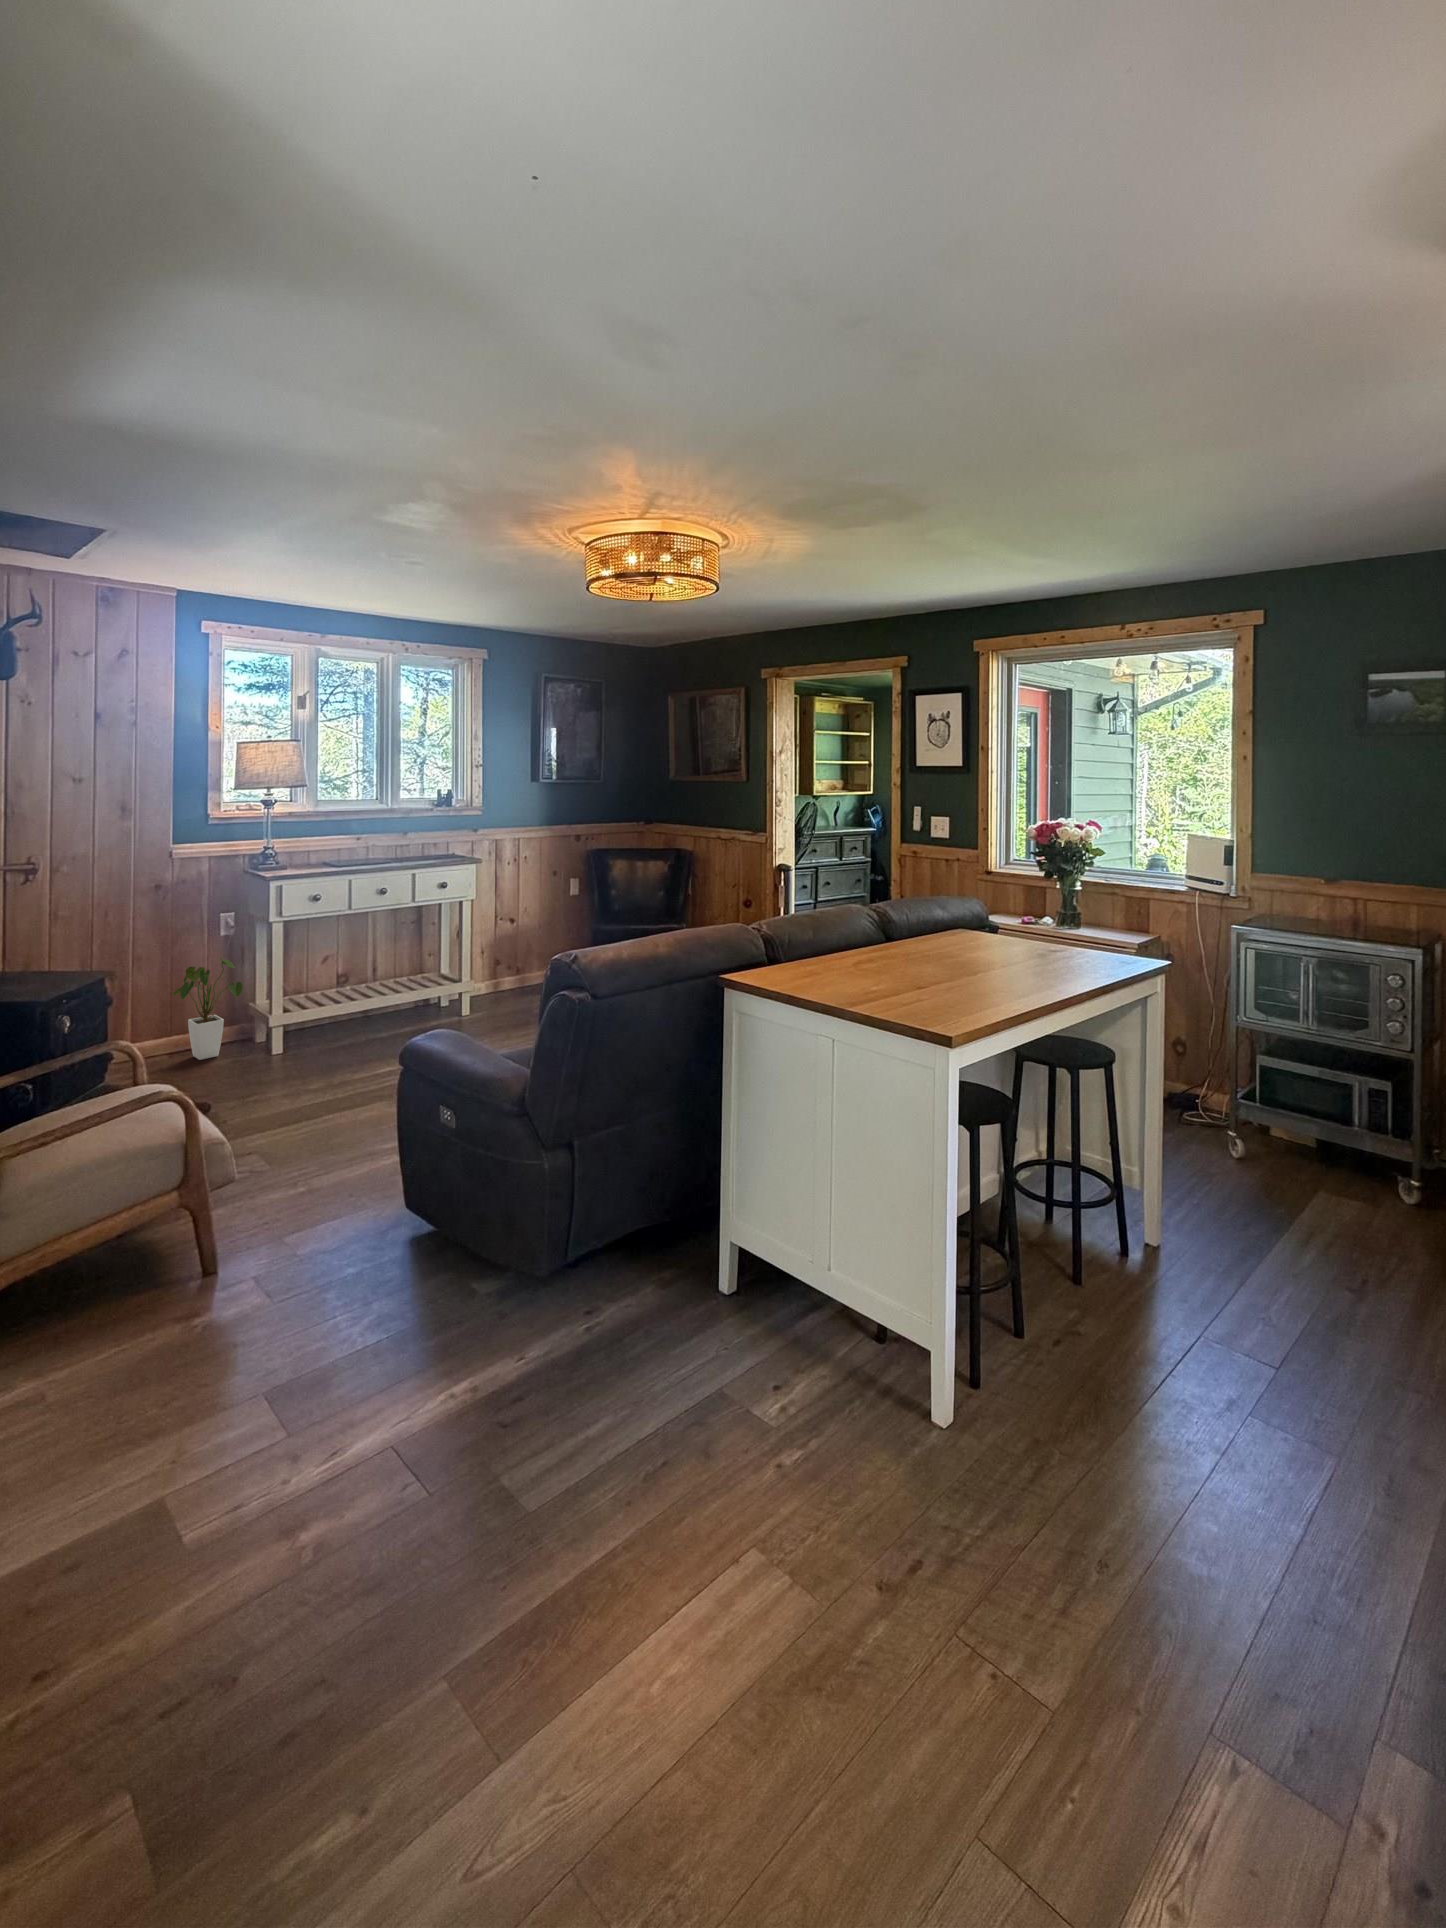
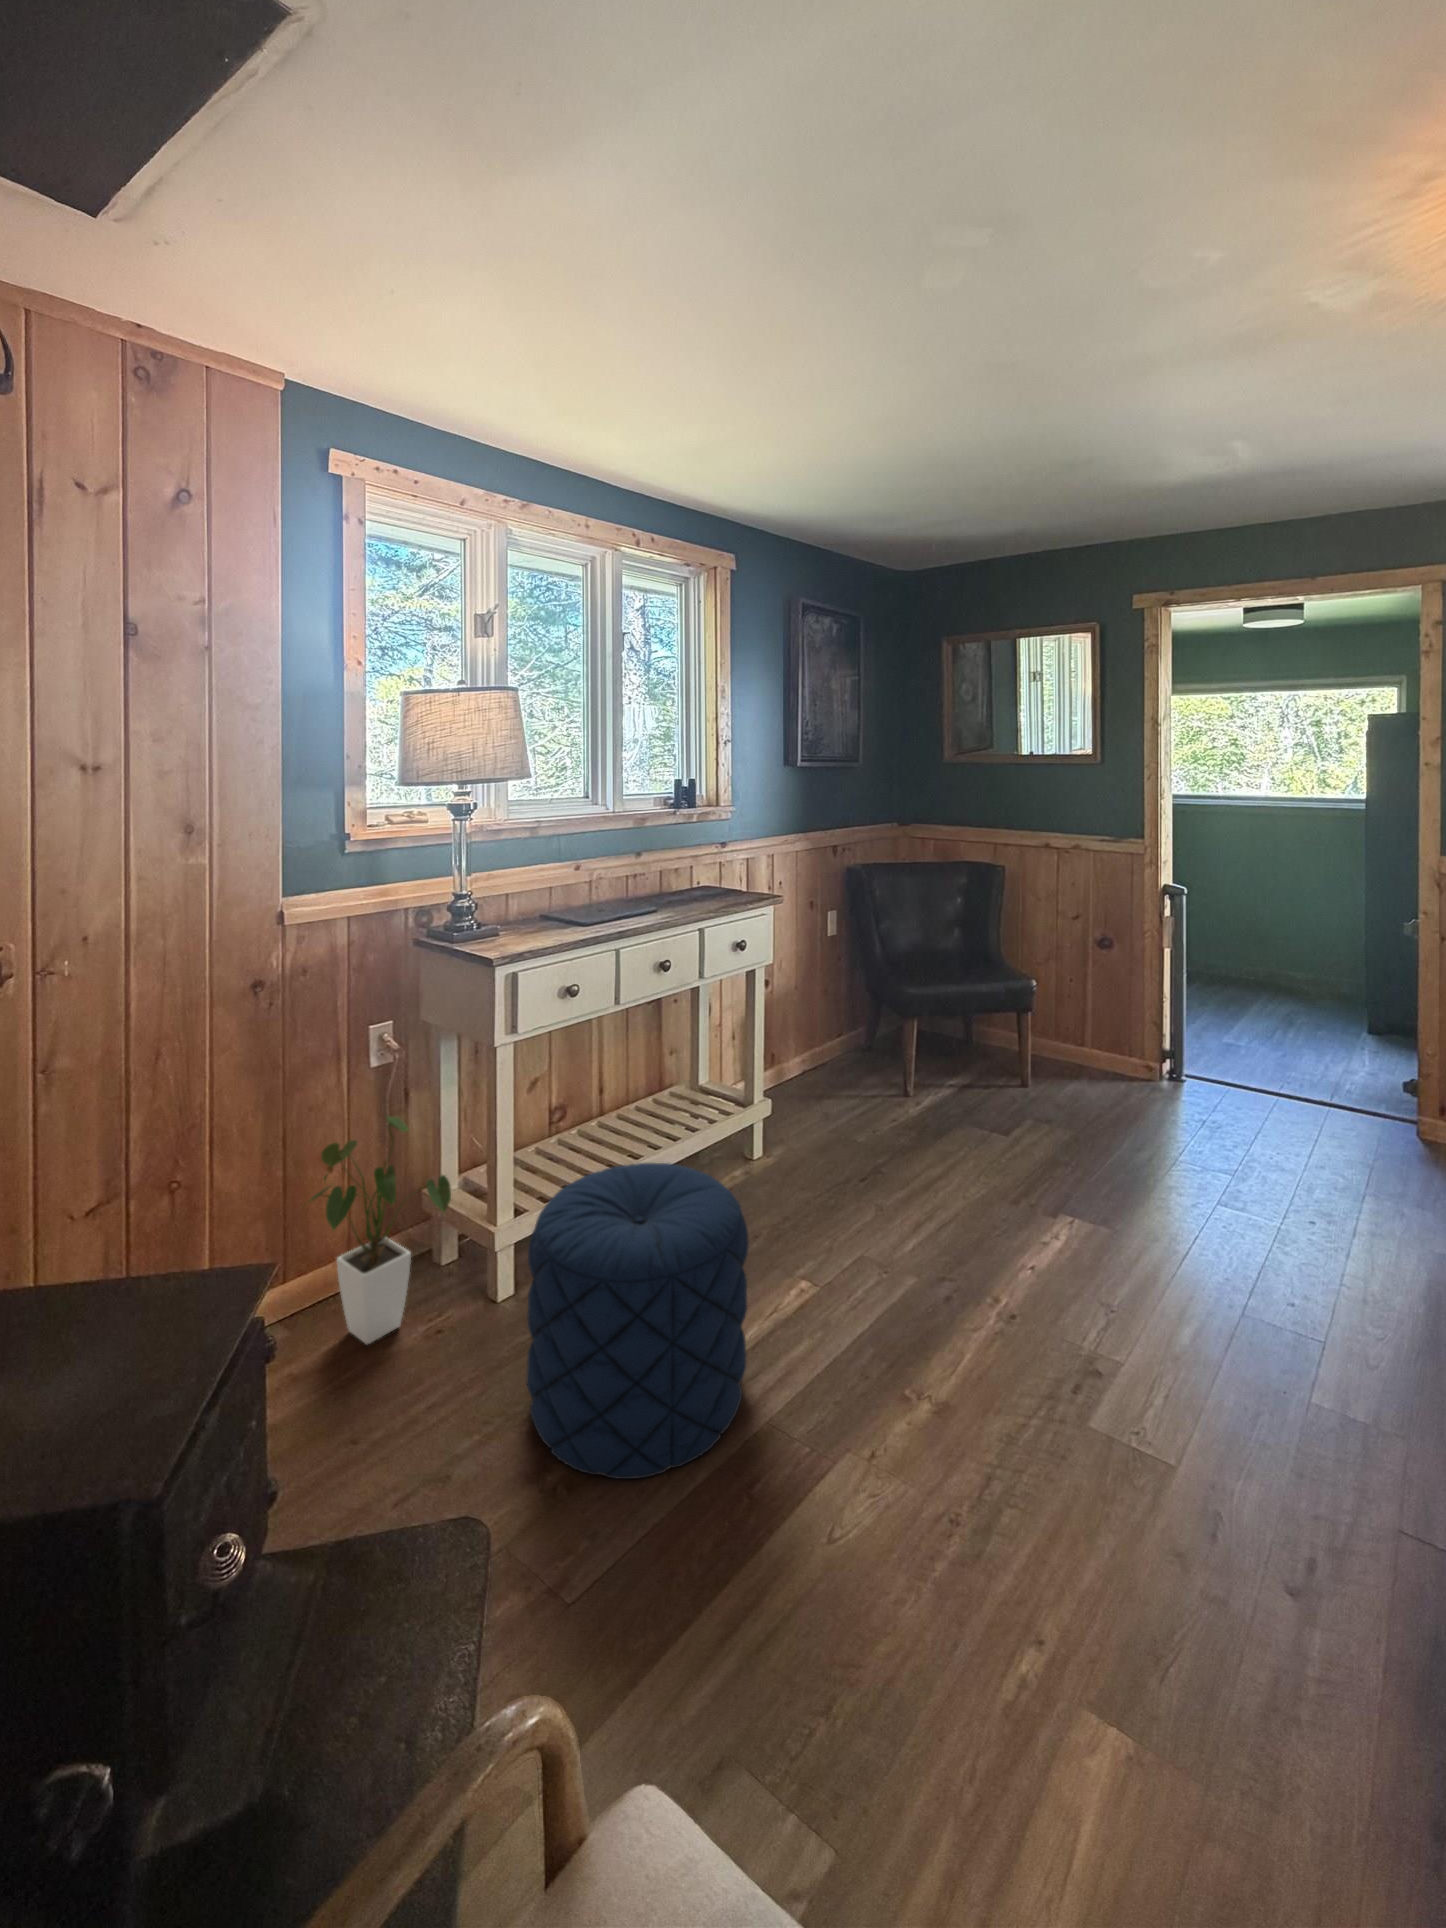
pouf: none [254,976,365,1094] -> present [527,1163,749,1479]

